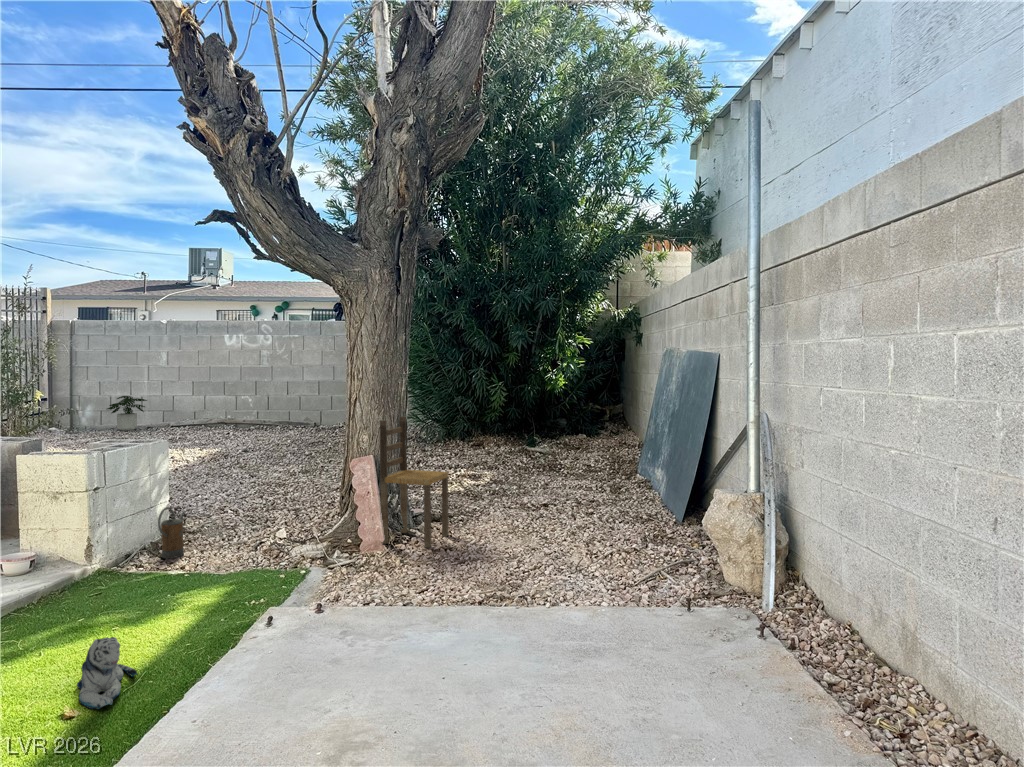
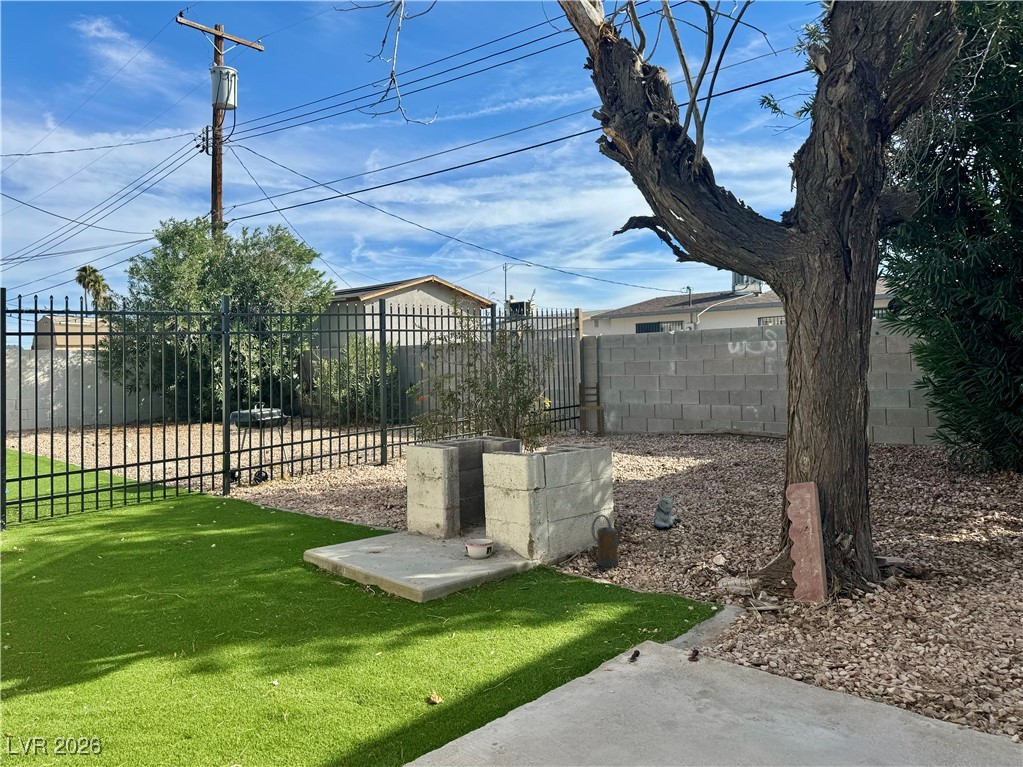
potted plant: present [107,396,147,431] -> none [622,404,659,437]
chair: present [379,416,449,548] -> present [579,382,604,436]
plush toy: present [77,637,137,709] -> present [654,497,681,528]

